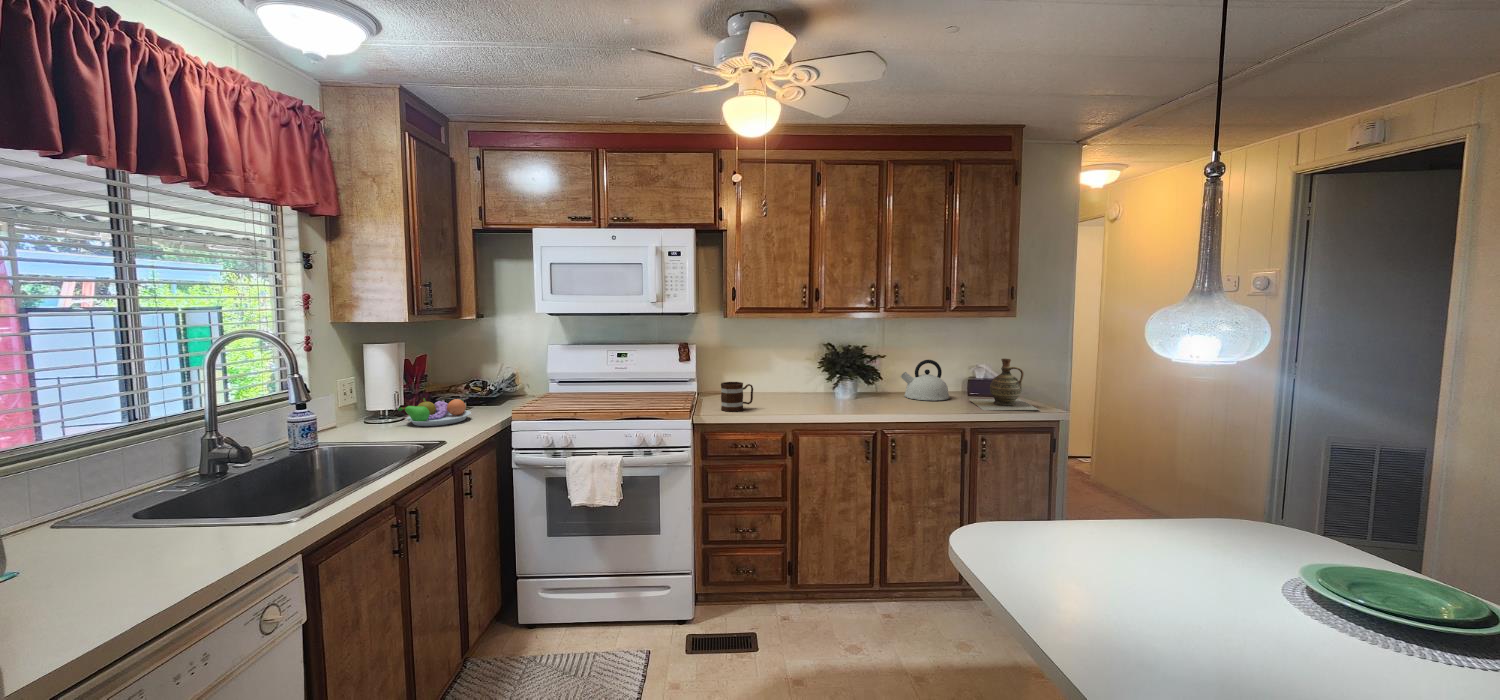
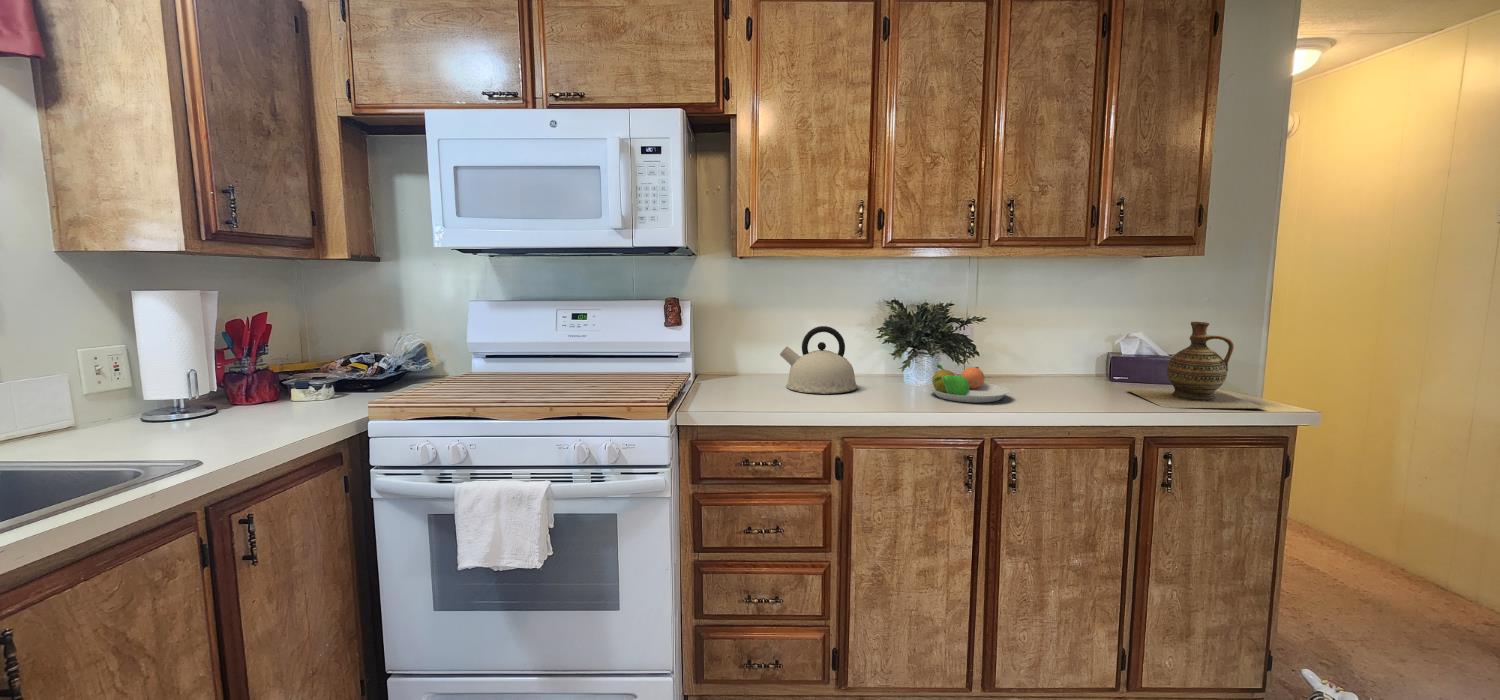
kettle: present [901,360,950,401] -> present [780,326,857,394]
mug: present [721,382,753,412] -> none [723,358,777,406]
fruit bowl: present [398,398,471,426] -> present [928,365,1010,403]

